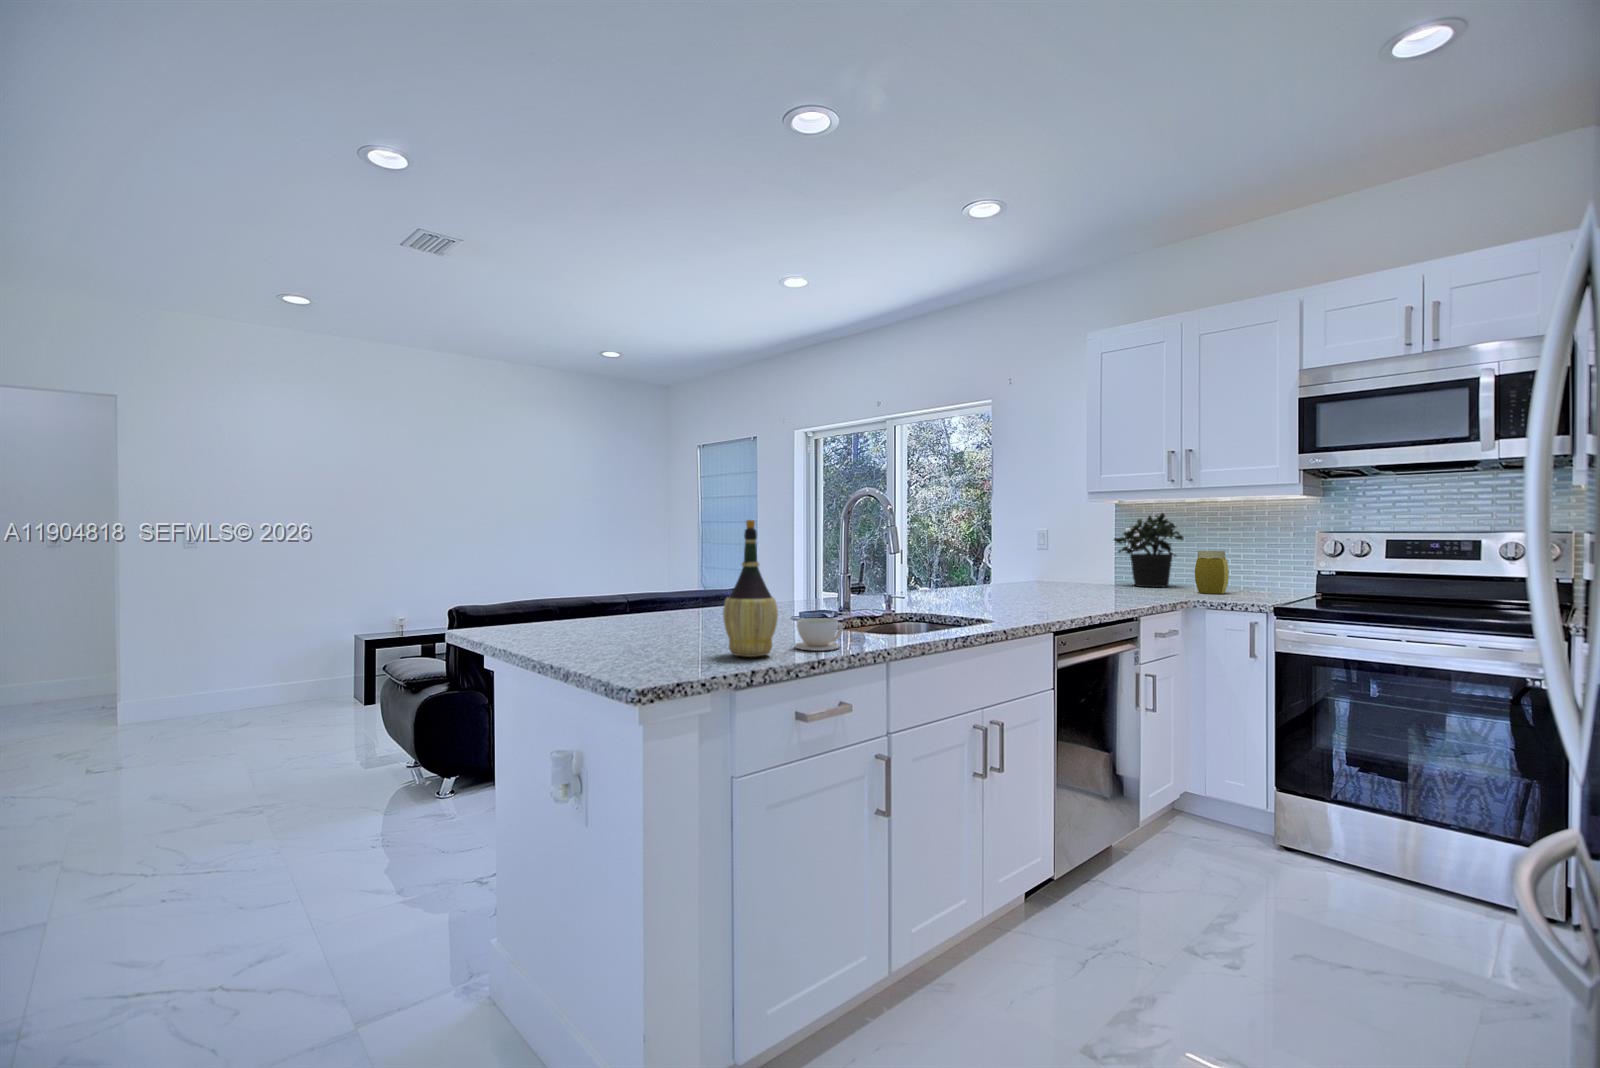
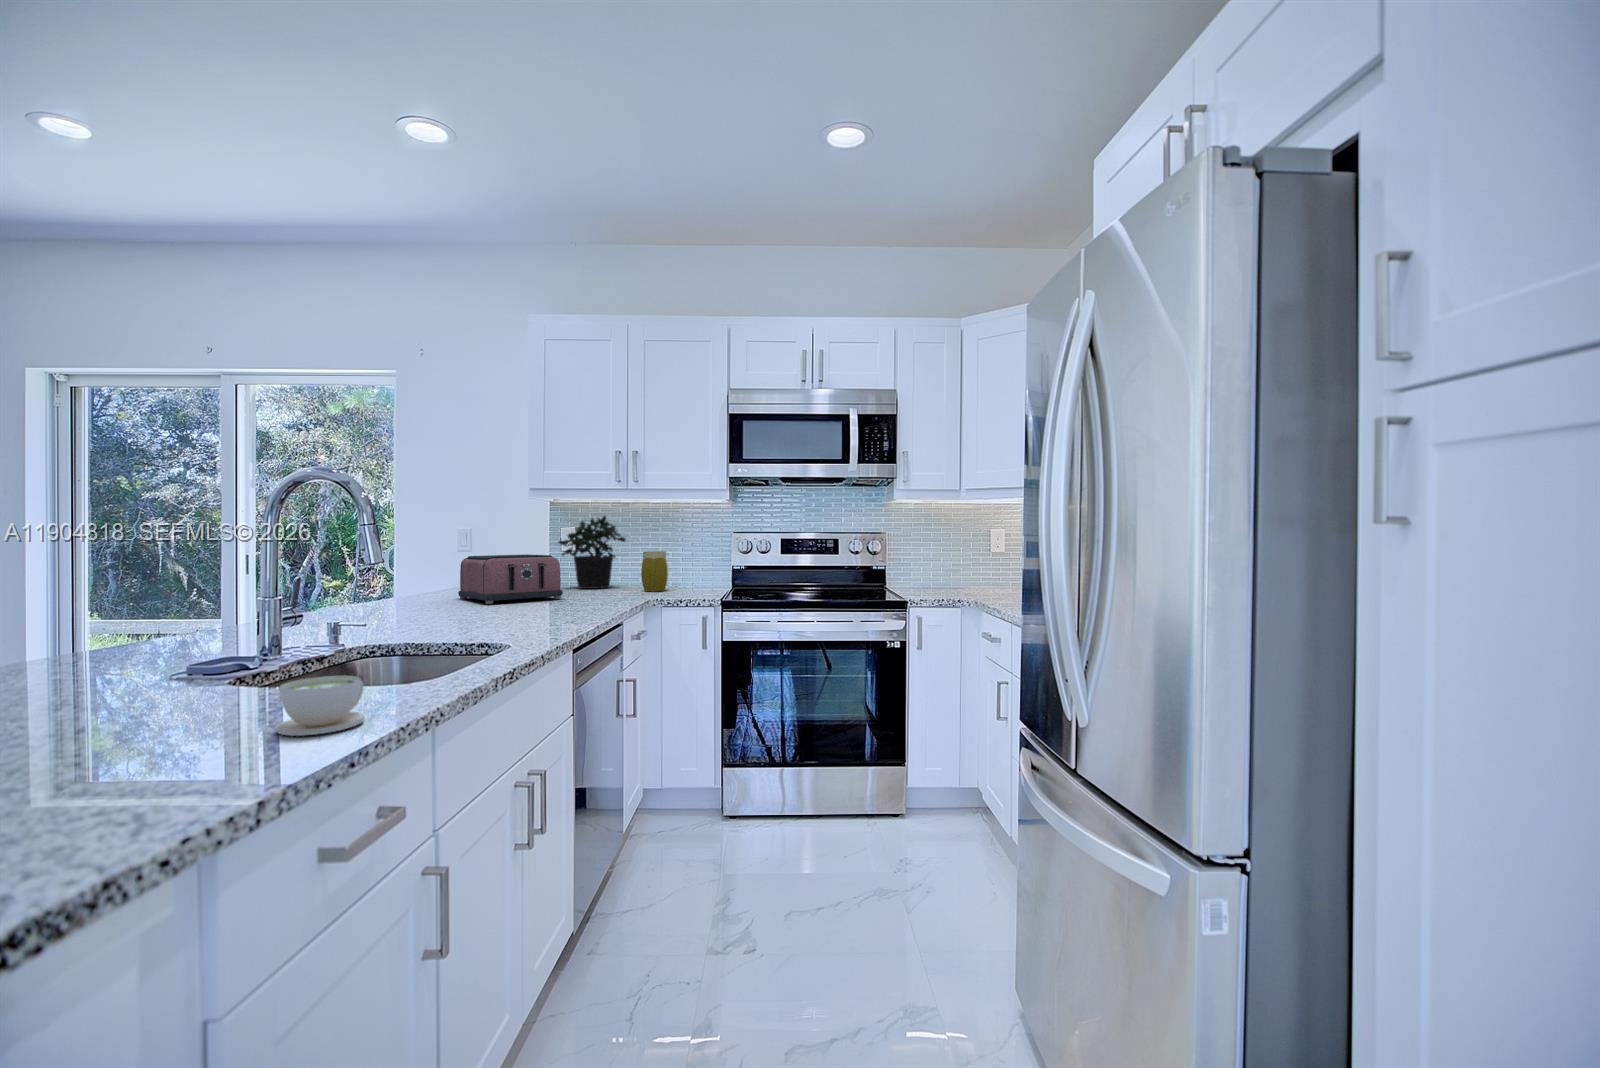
wine bottle: present [723,520,778,657] -> none [136,517,270,777]
toaster: none [1015,550,1101,593] -> present [458,554,563,604]

